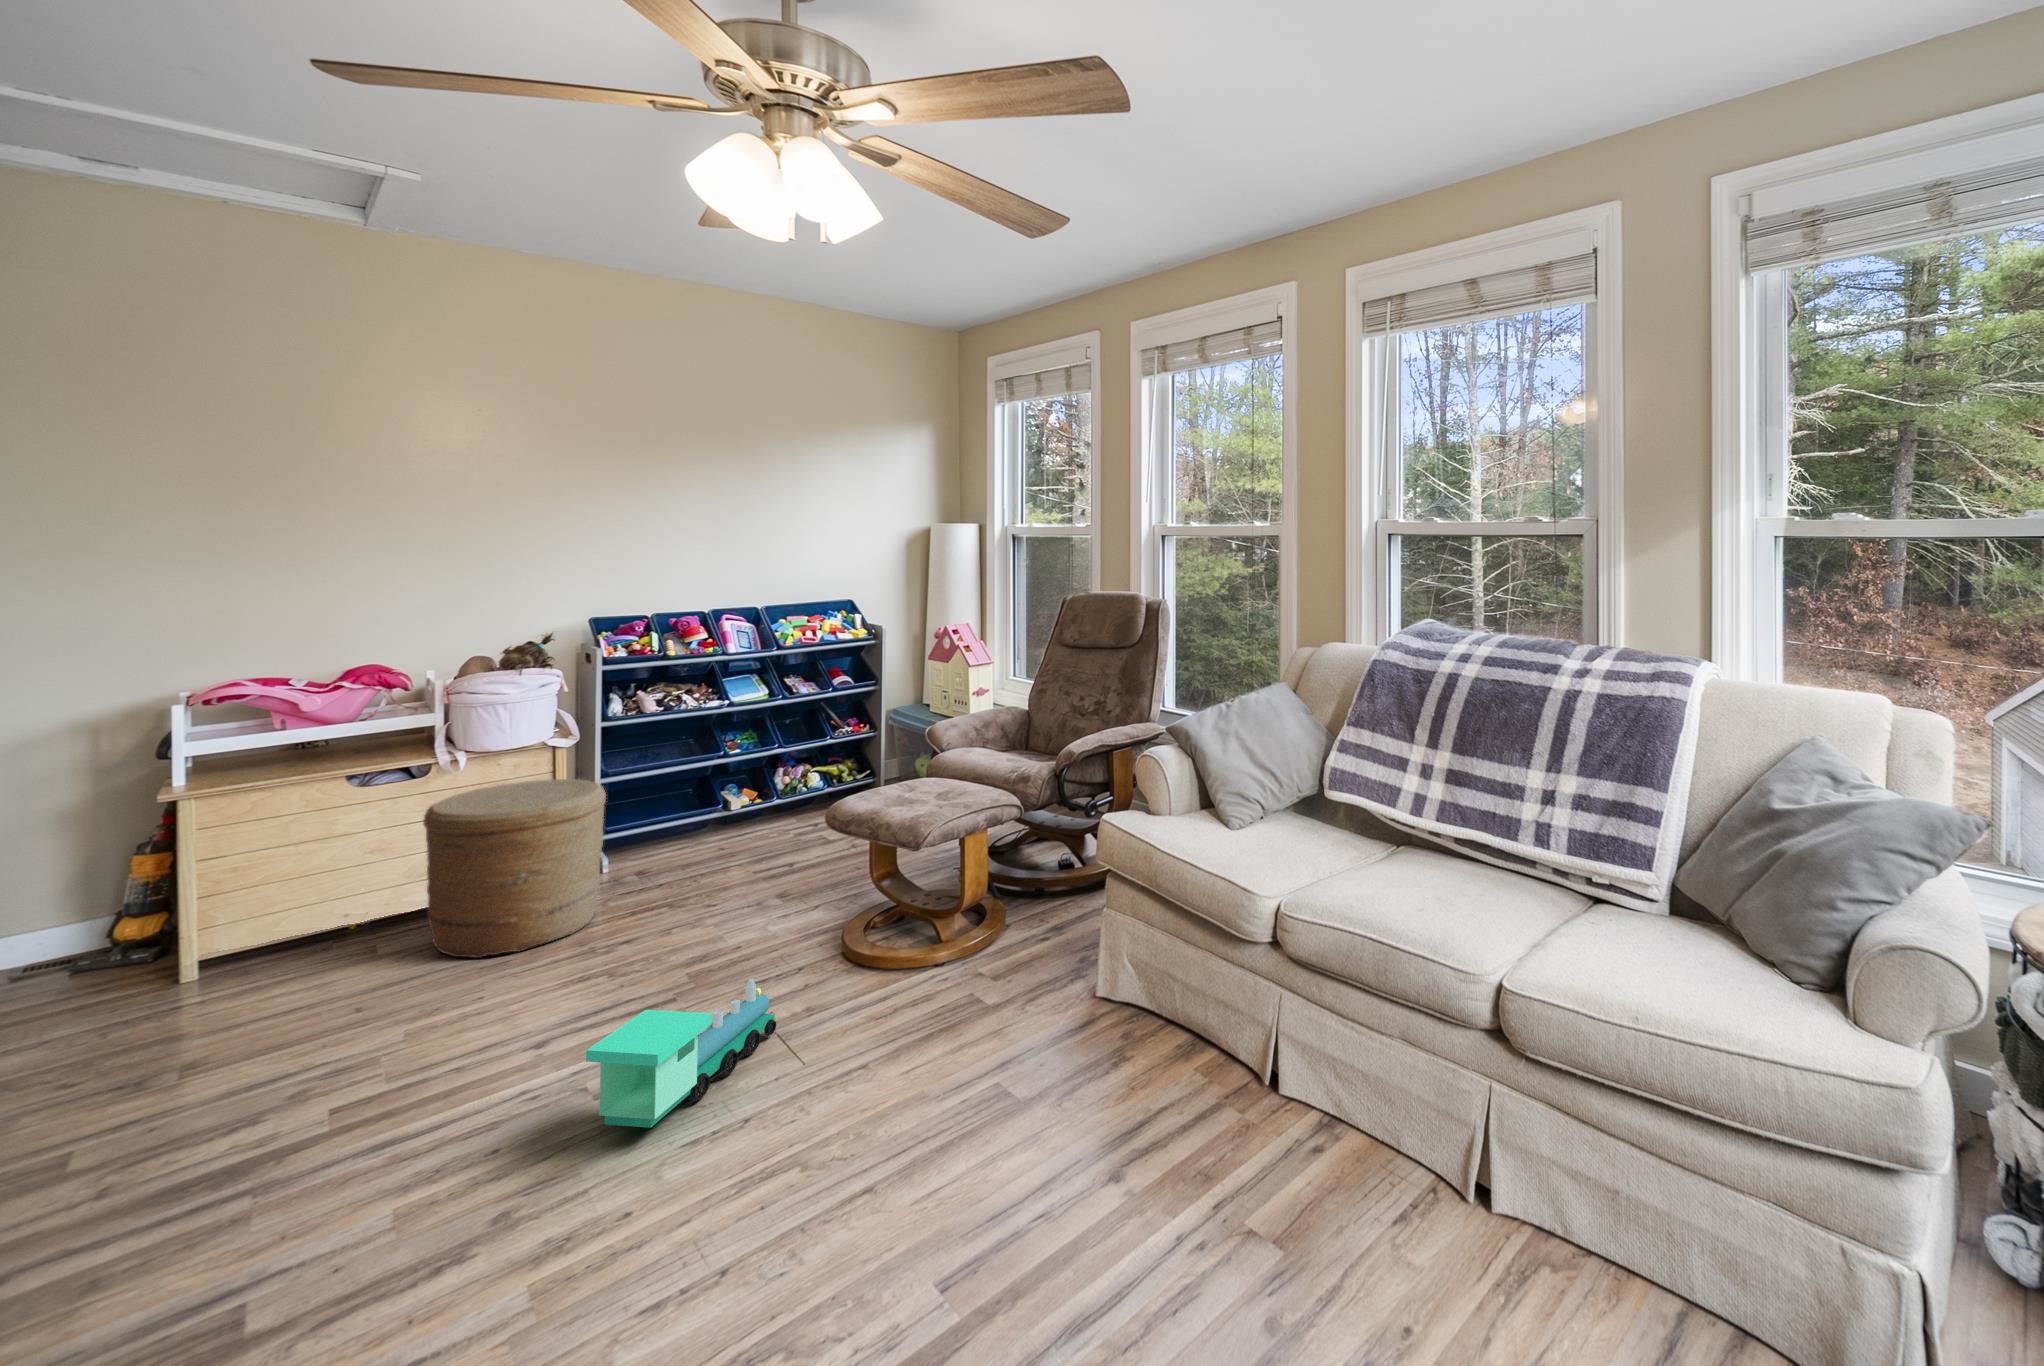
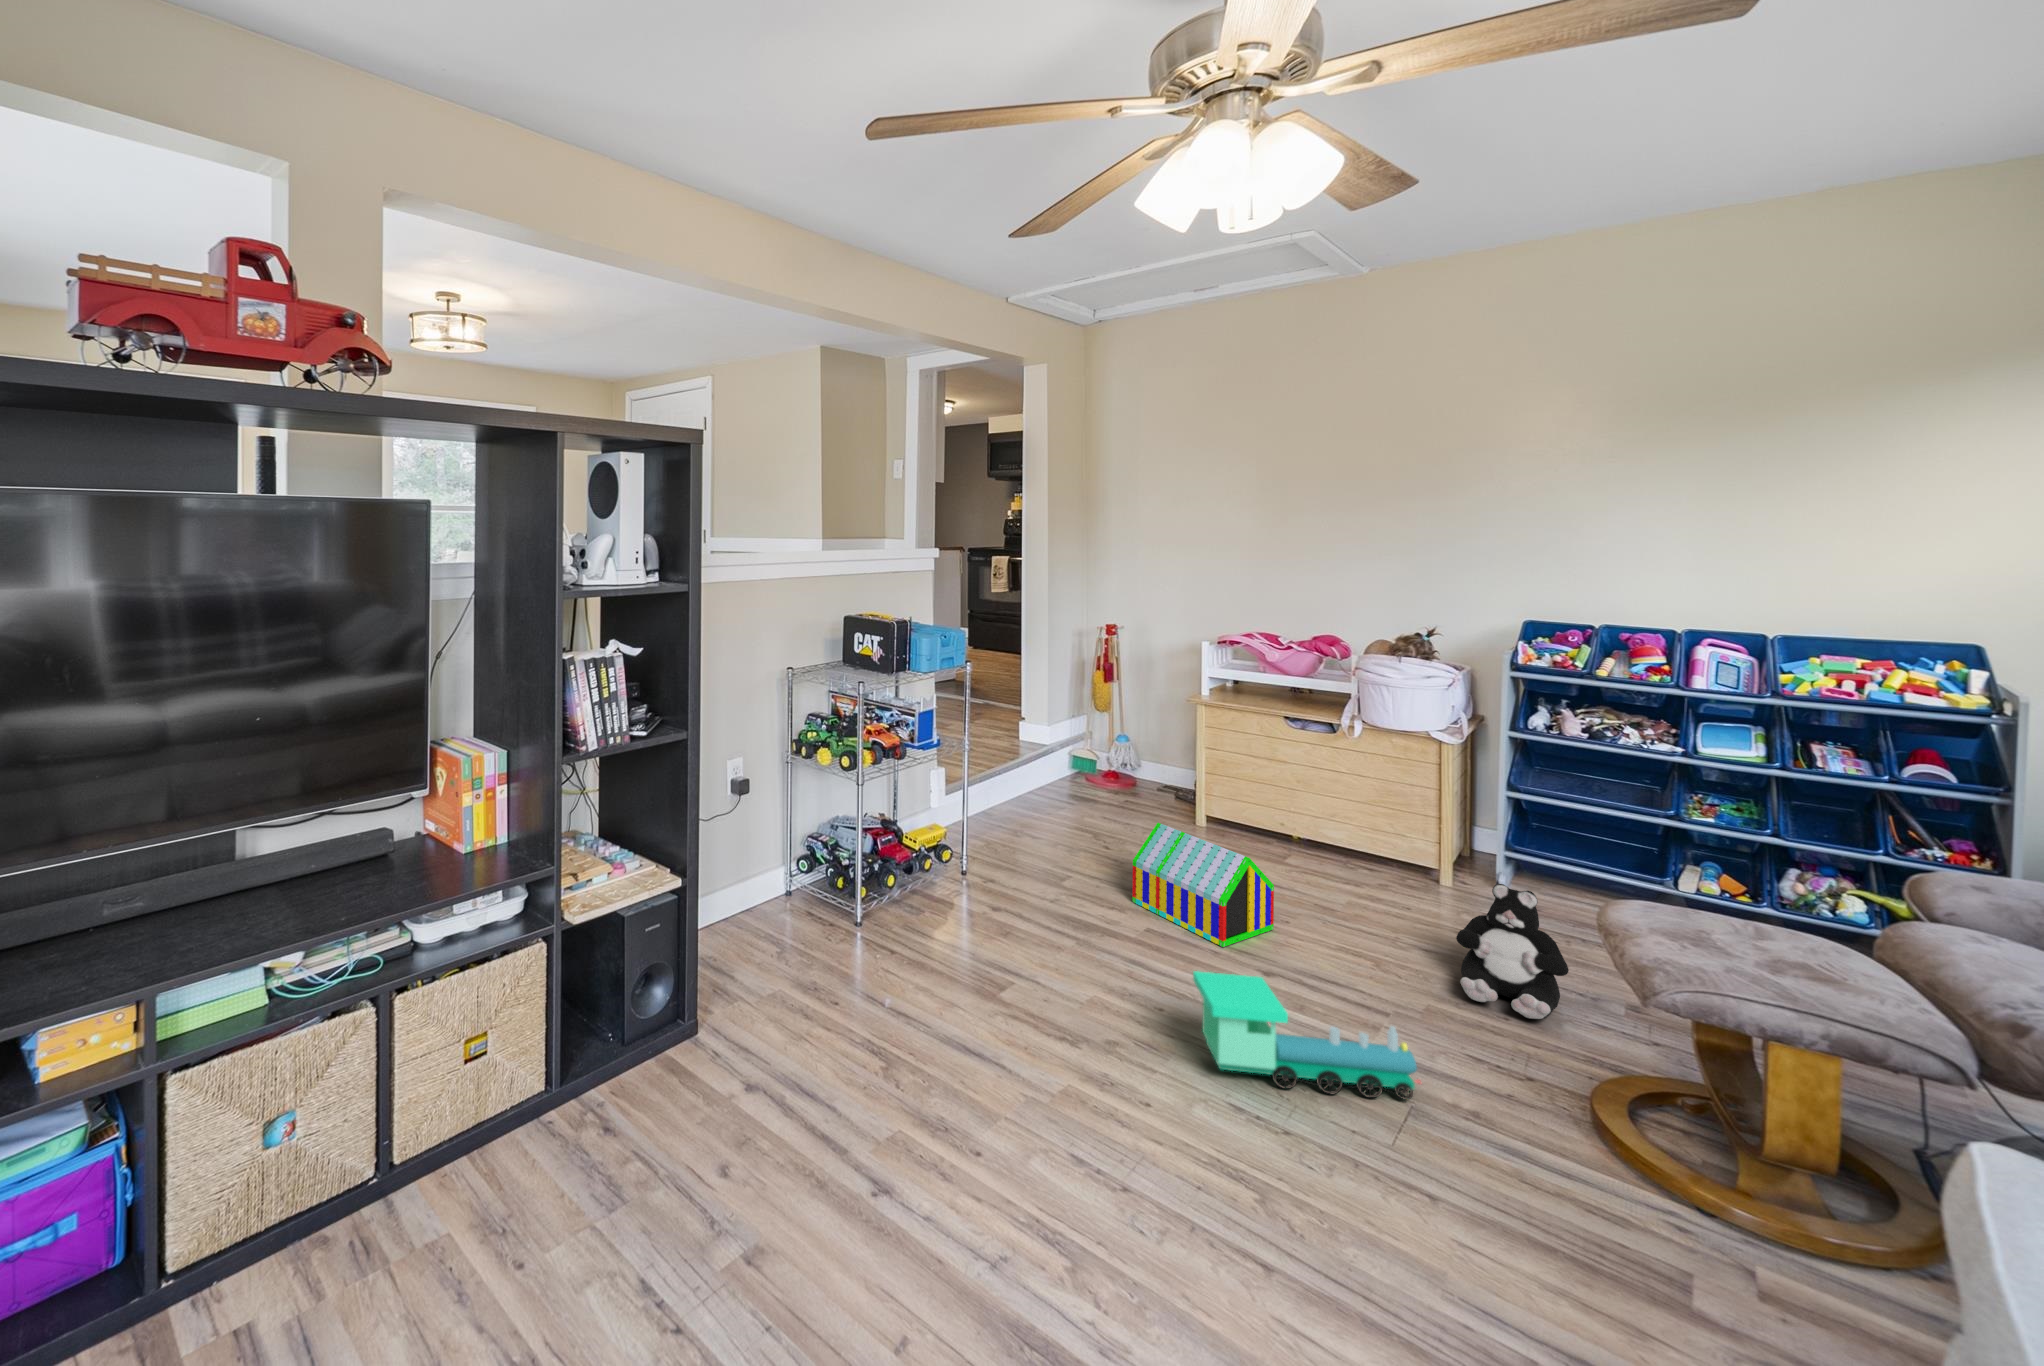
woven basket: present [423,779,606,958] -> none [1302,757,1455,918]
plush toy: none [671,837,767,951] -> present [1456,884,1569,1019]
toy house: none [248,933,481,1108] -> present [1132,823,1274,947]

